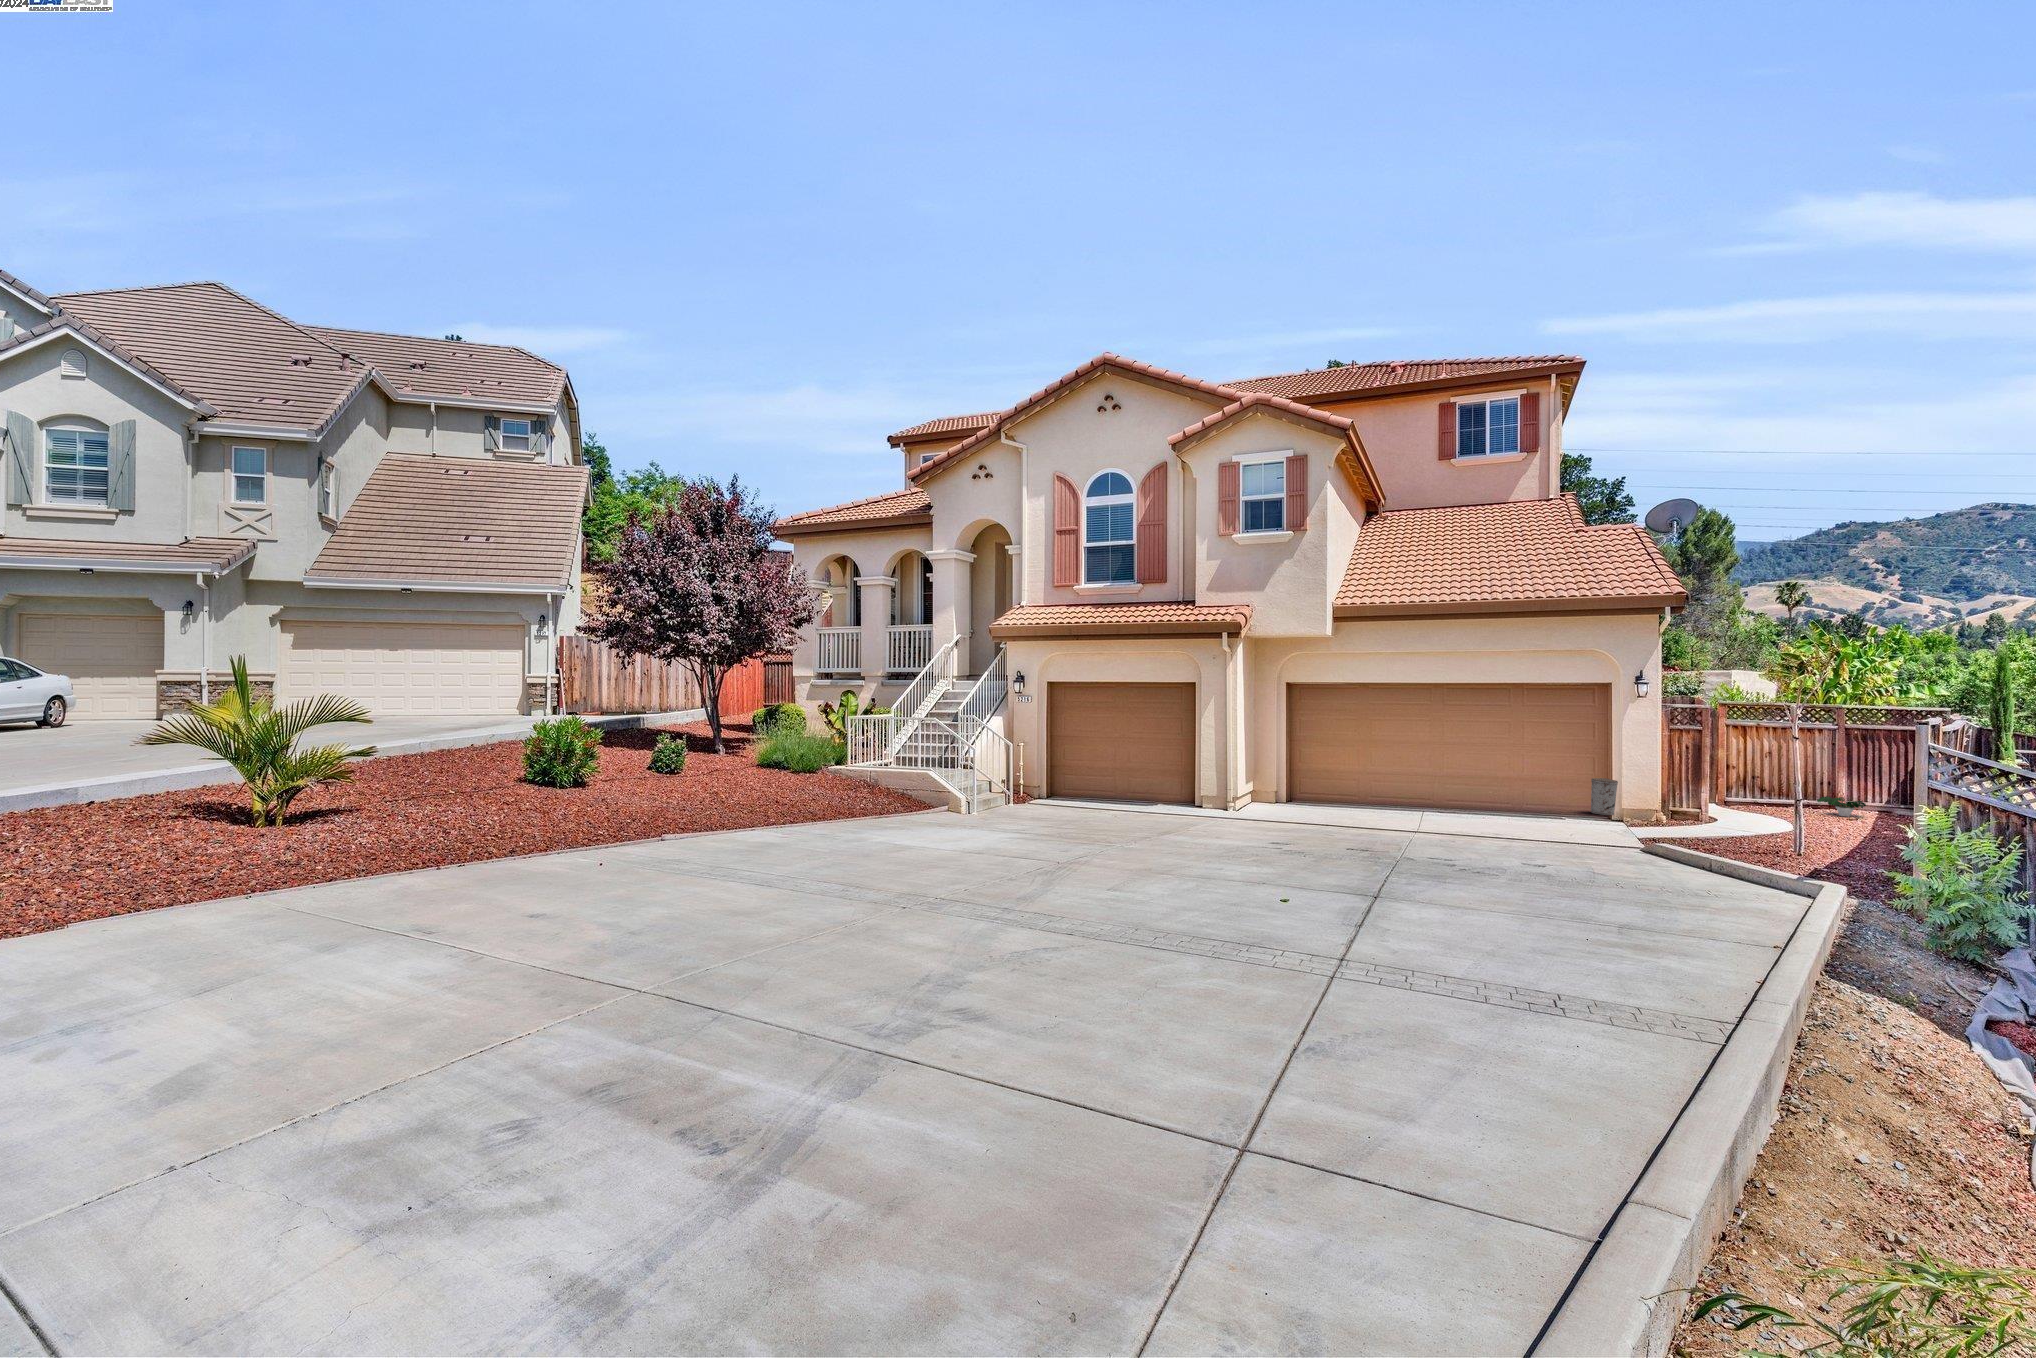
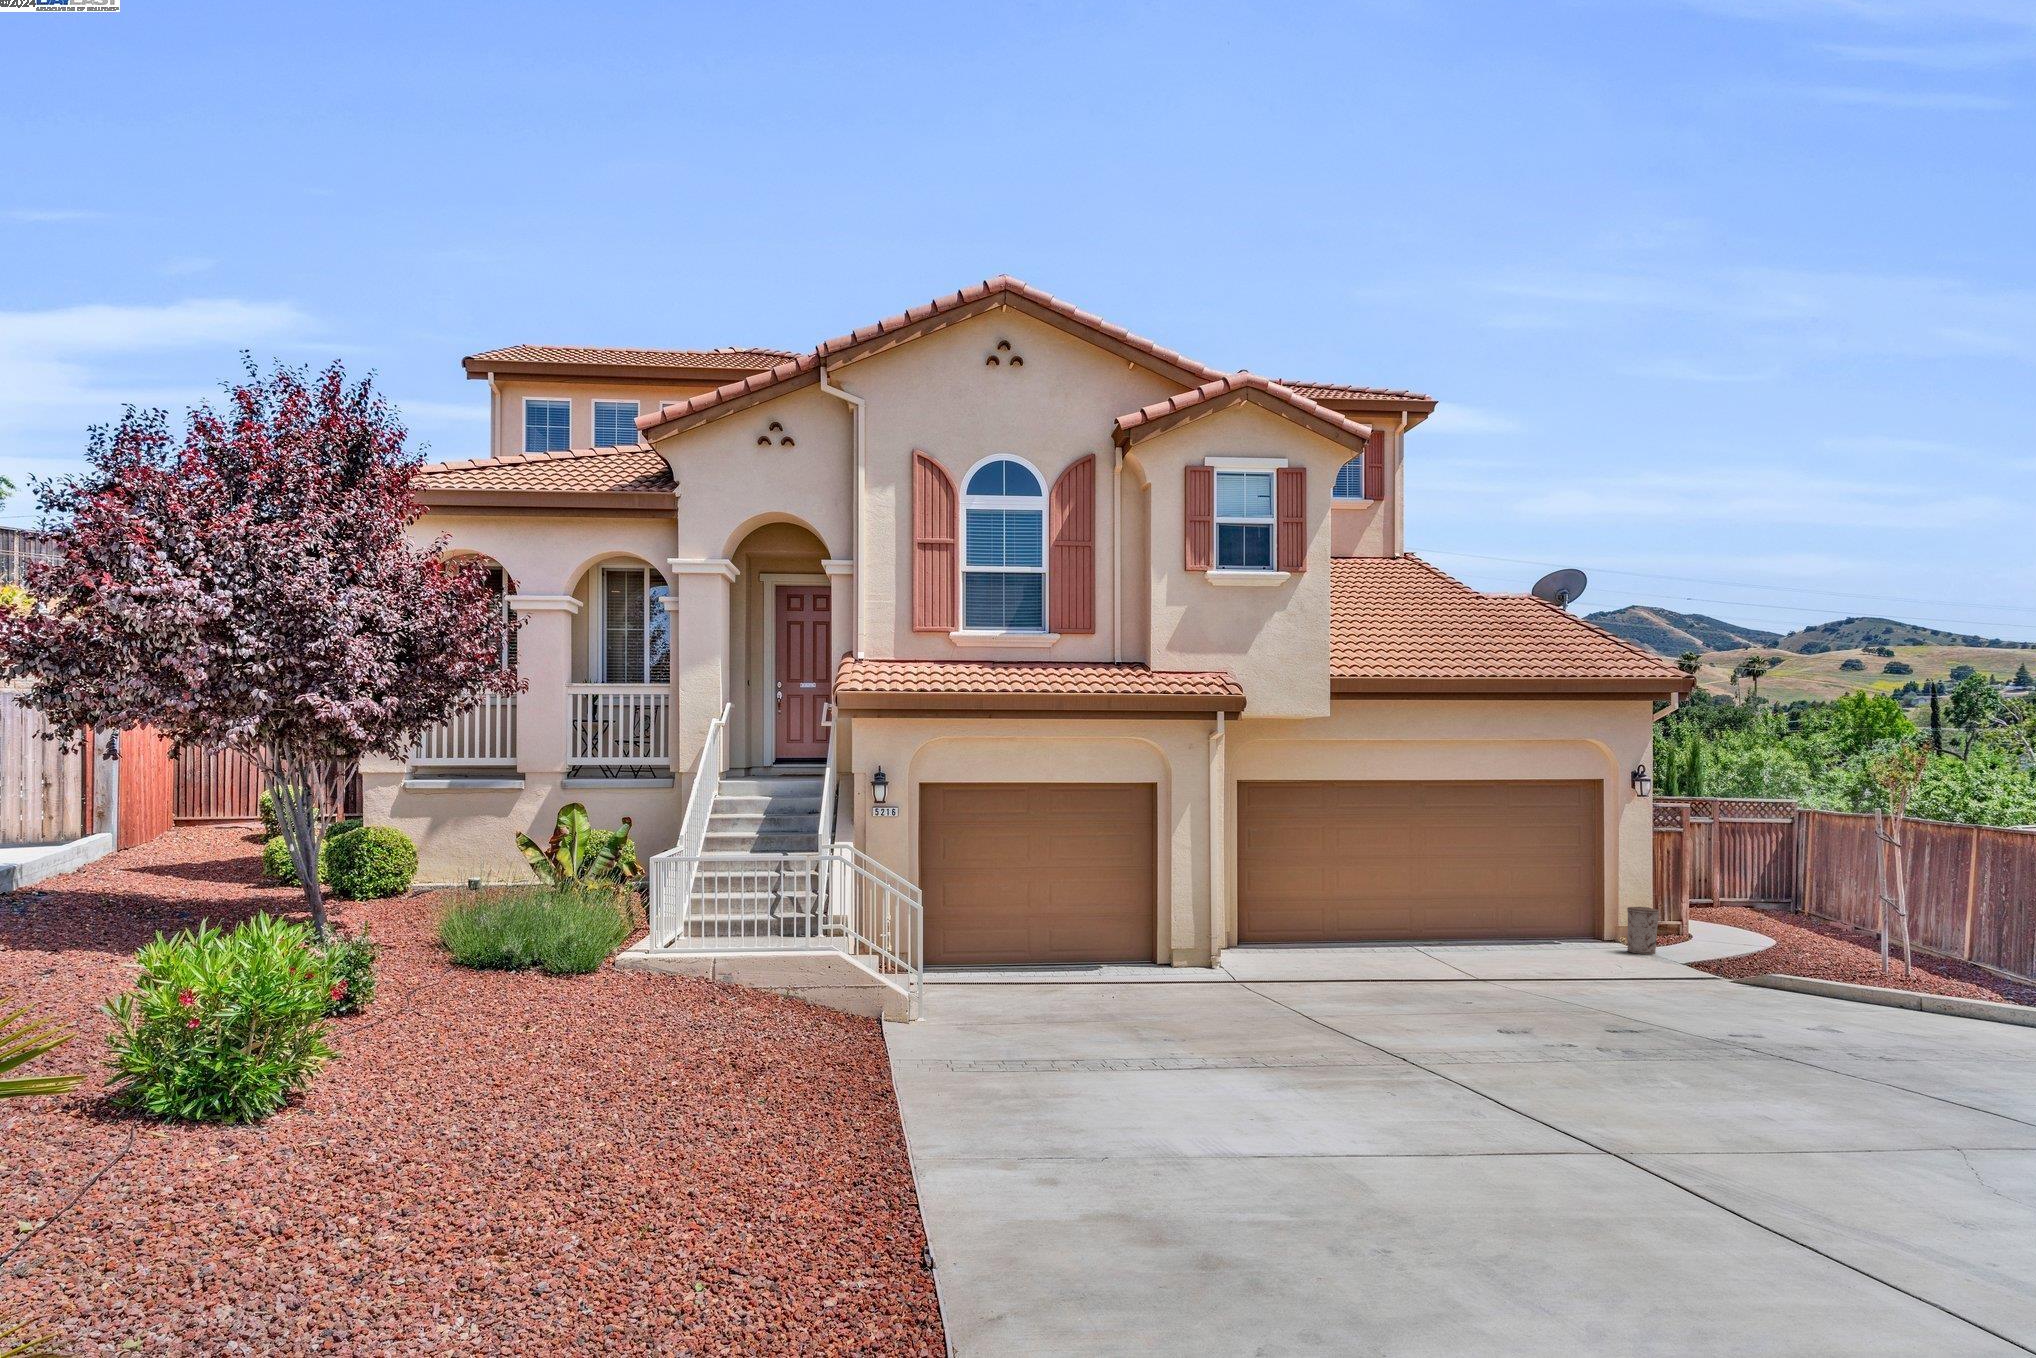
potted plant: present [1817,796,1866,817] -> none [1824,917,1874,940]

